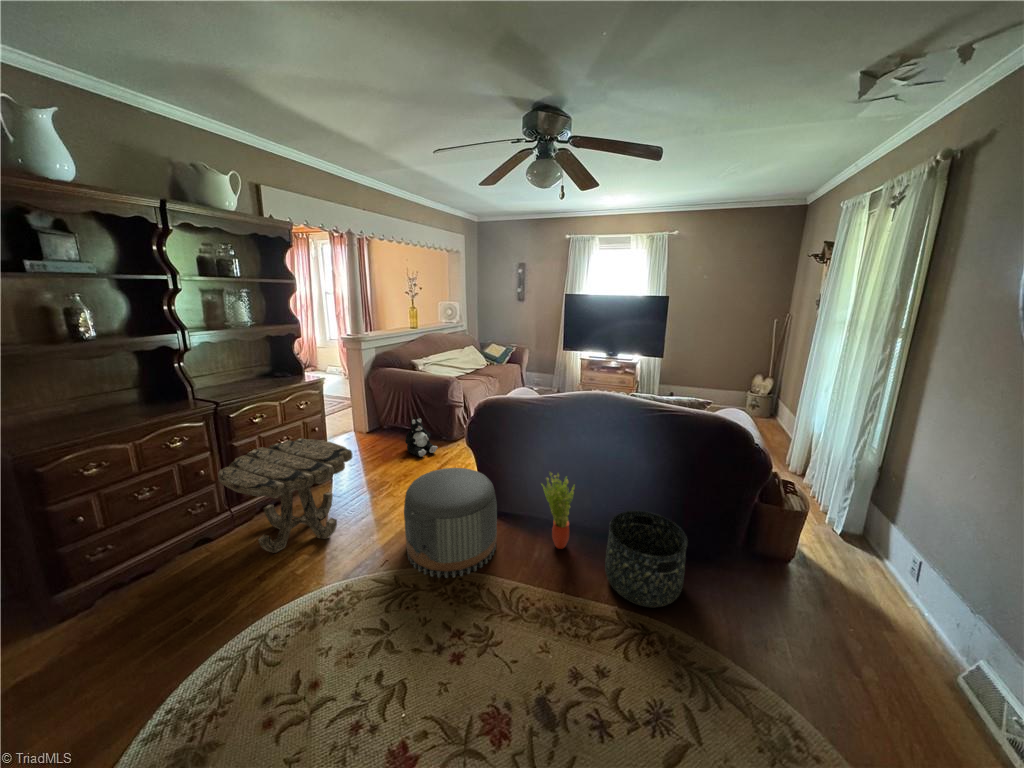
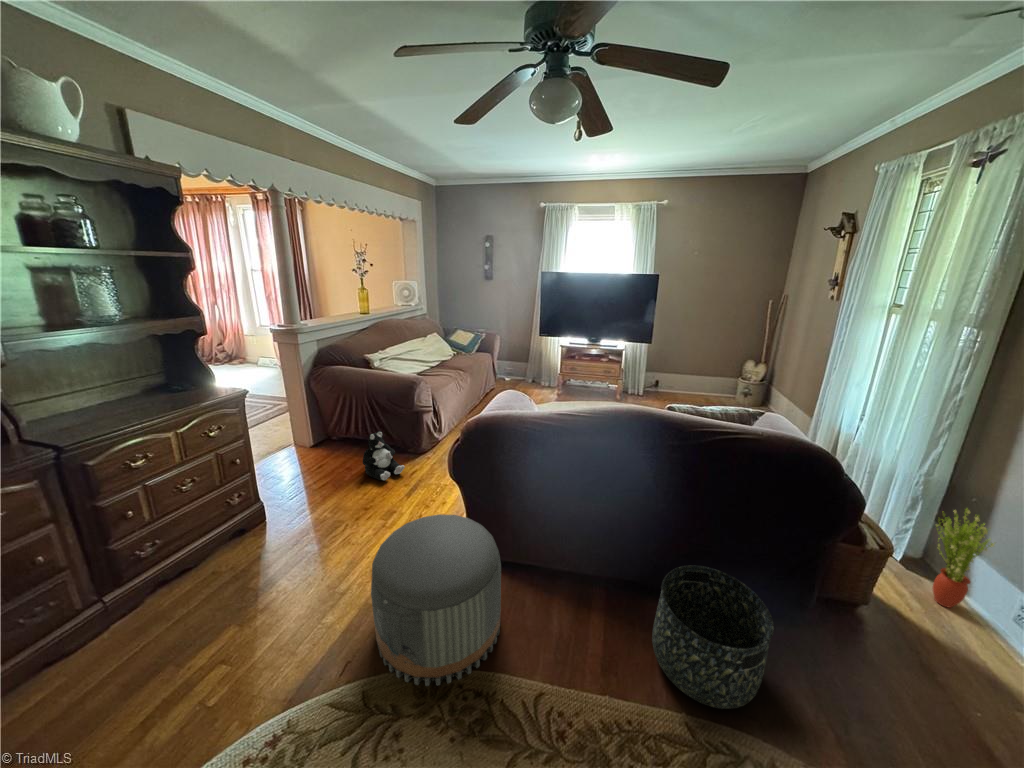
side table: present [218,438,352,553] -> none [65,483,289,668]
potted plant: present [542,473,574,549] -> present [933,509,994,608]

